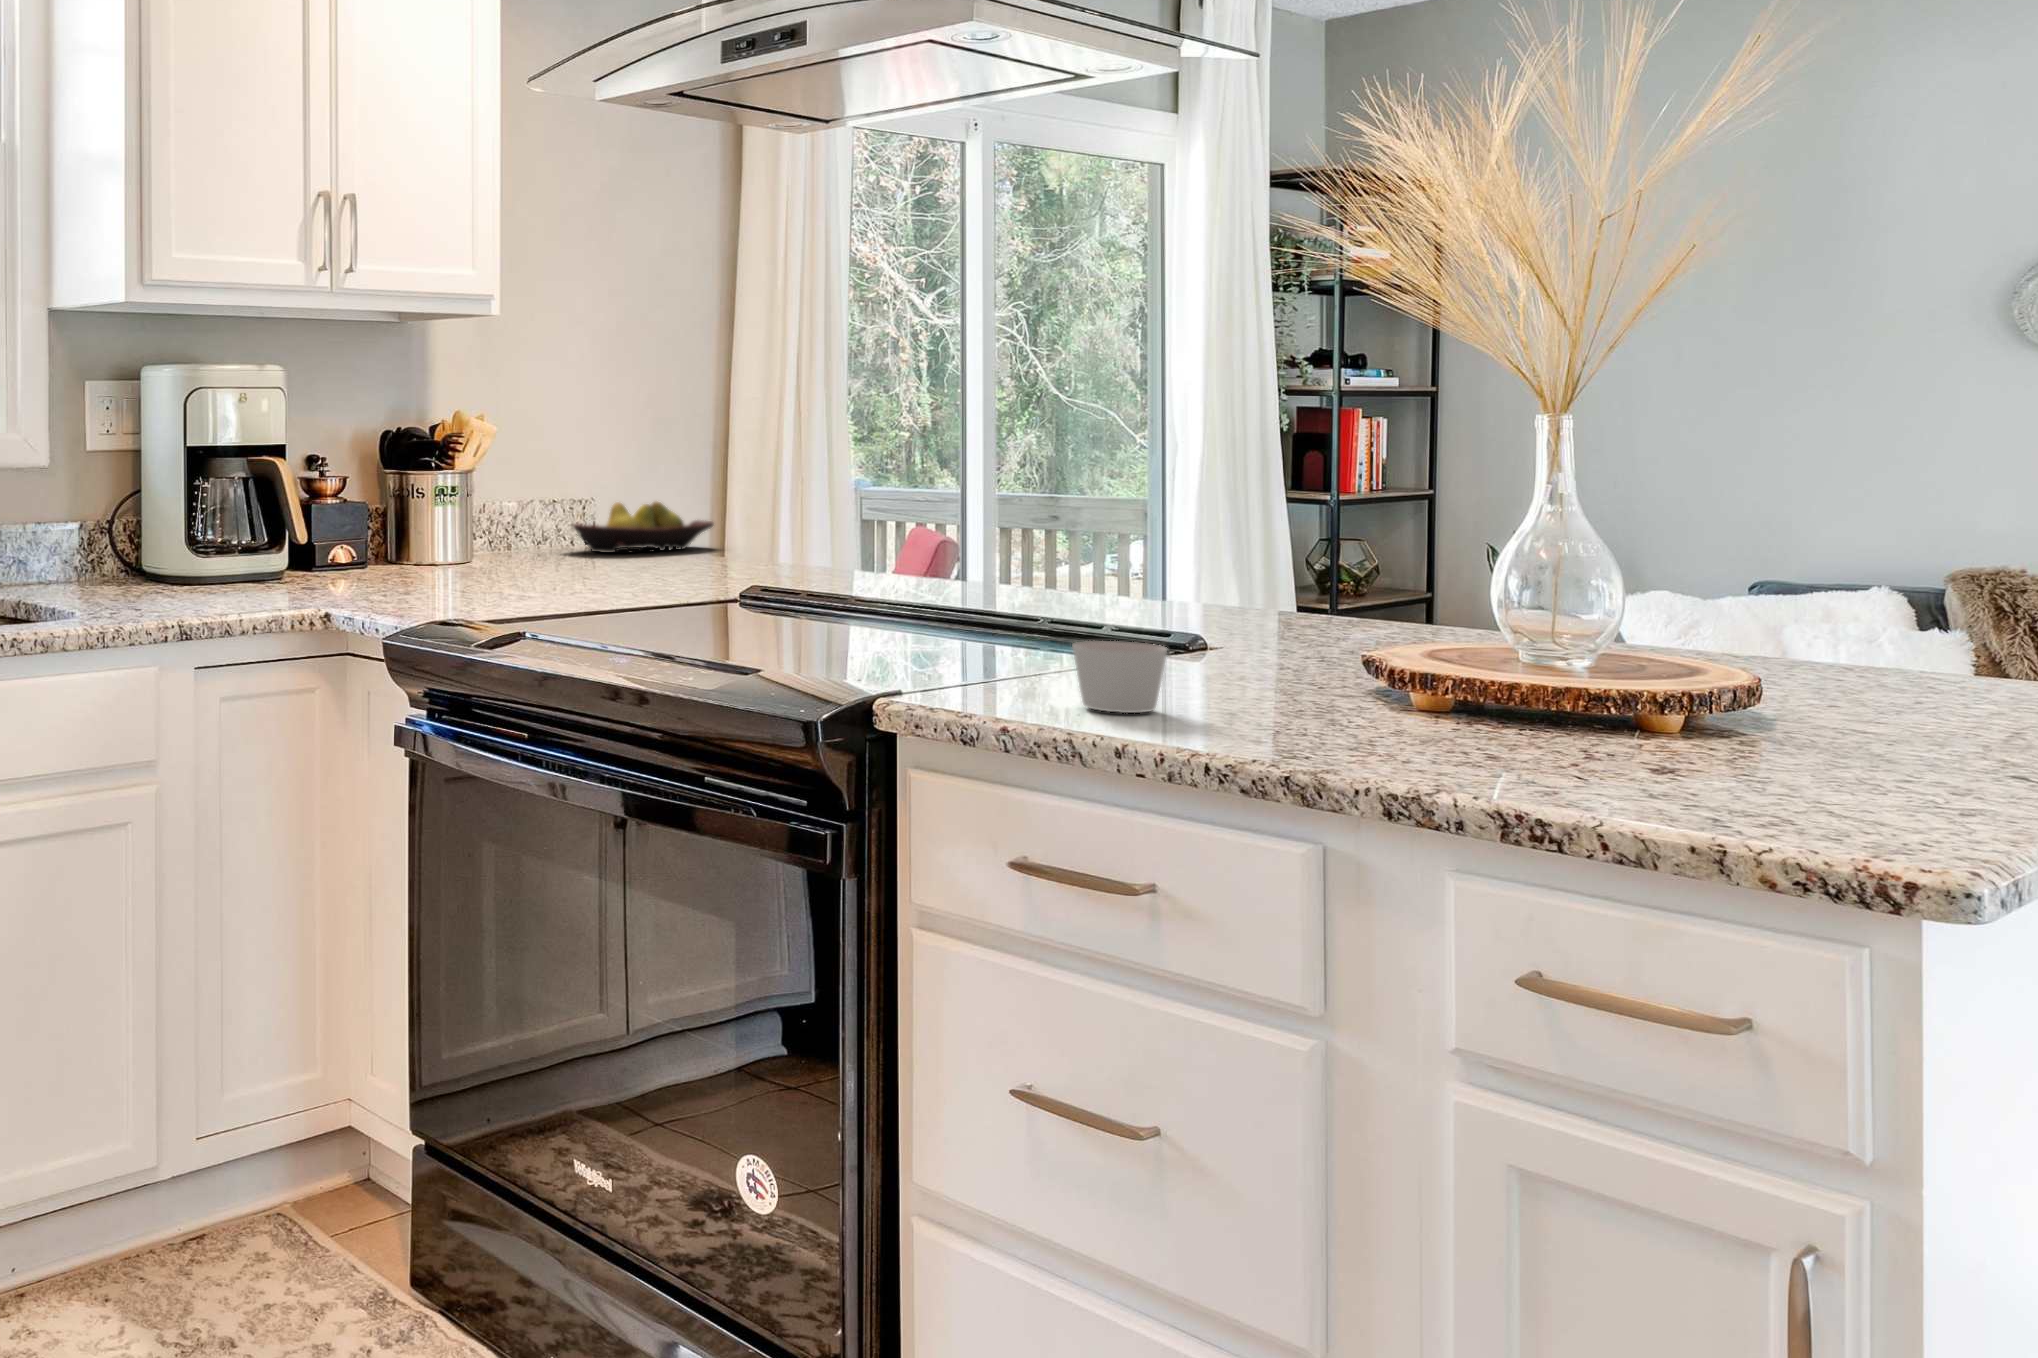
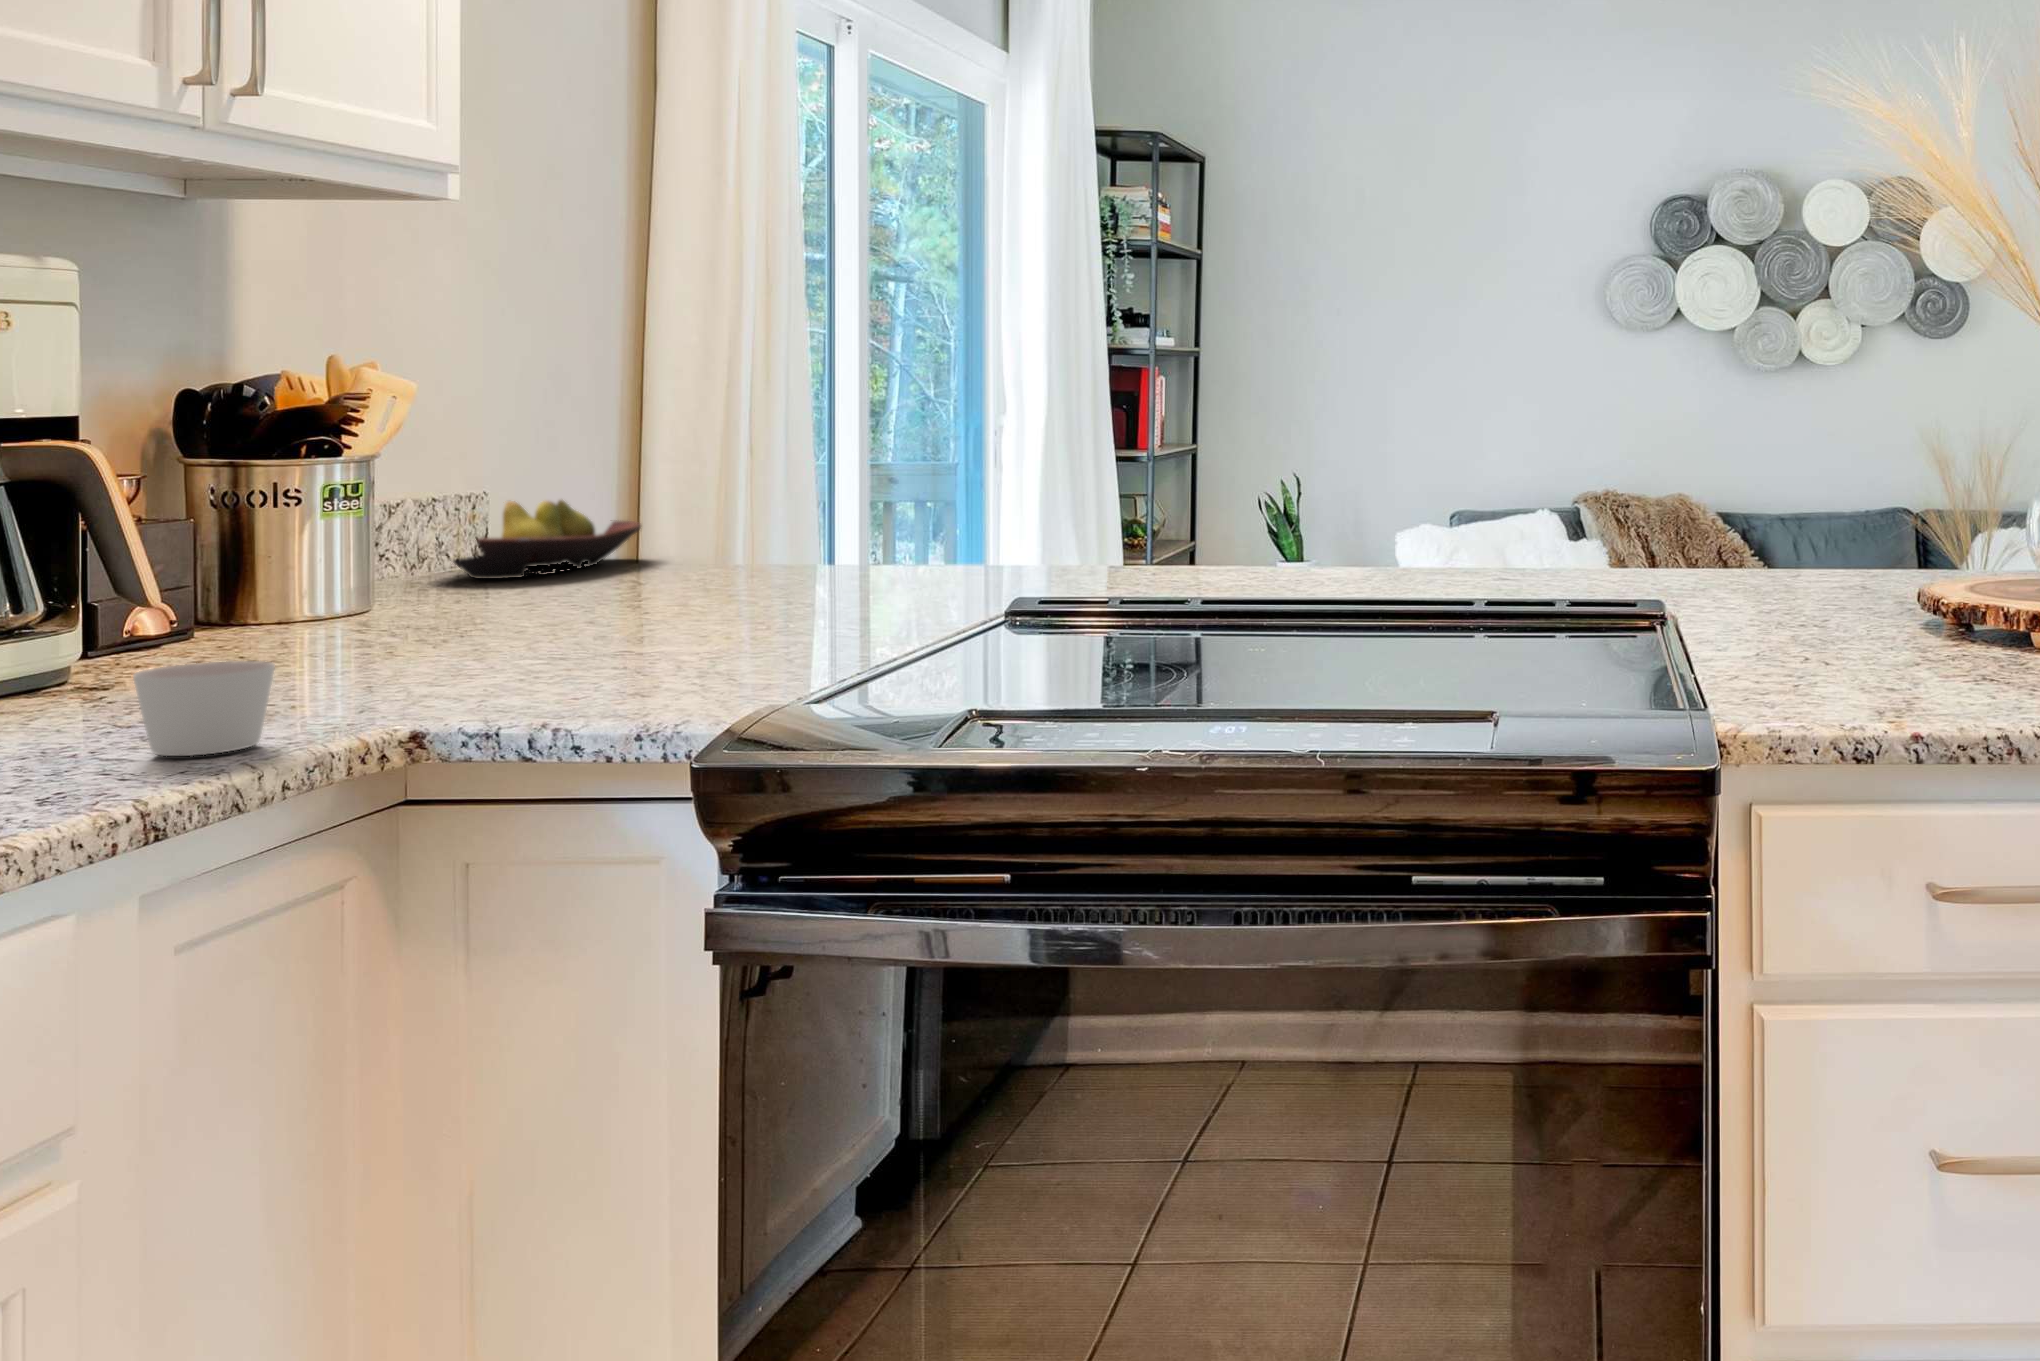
candle: present [1073,641,1167,713] -> present [133,661,275,756]

